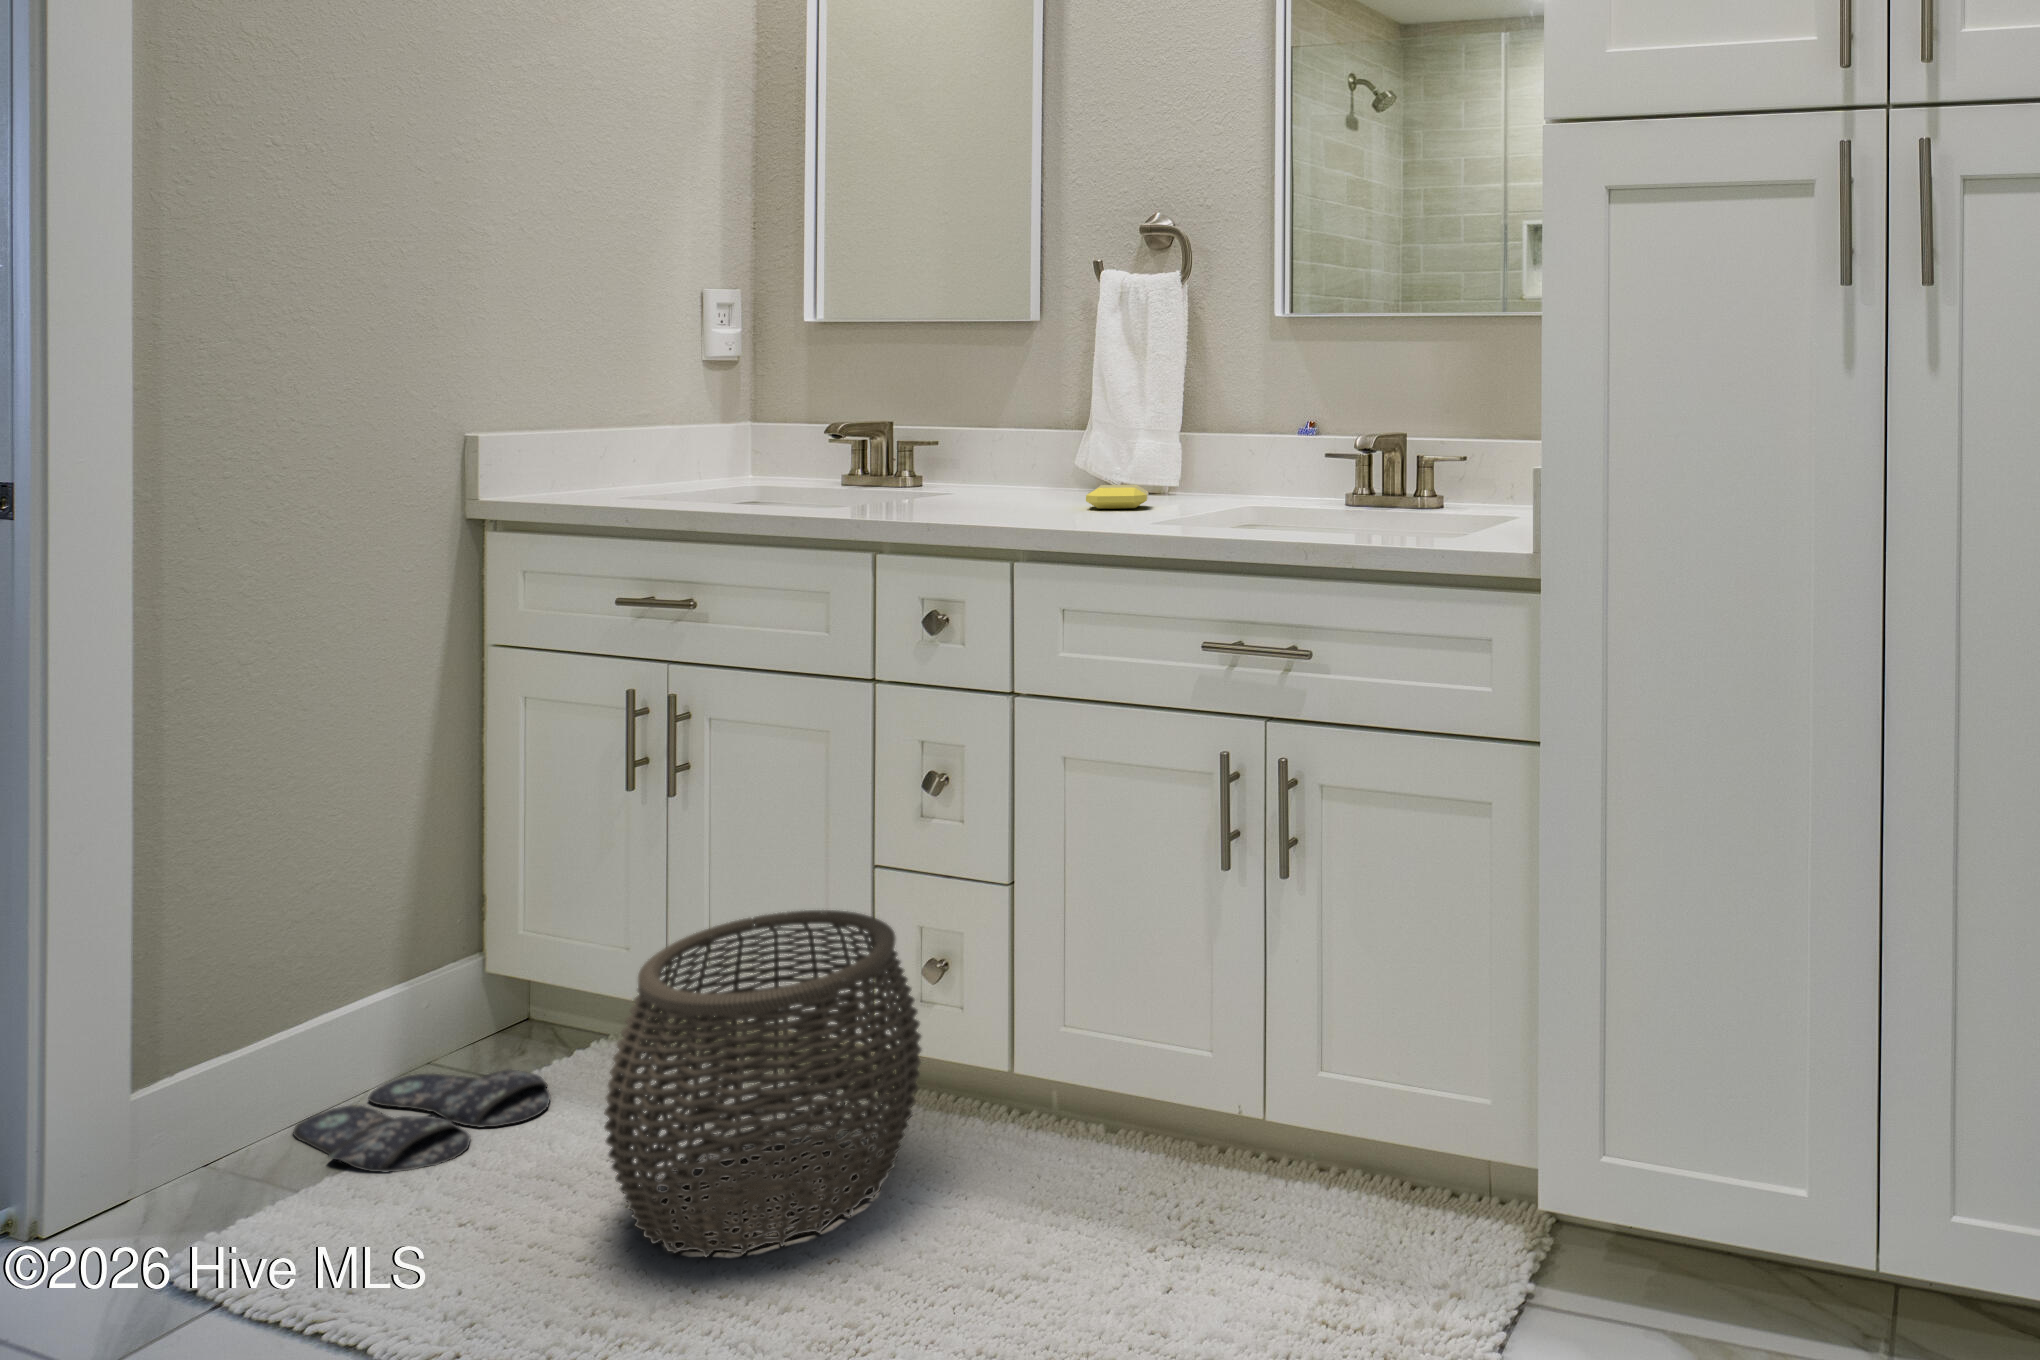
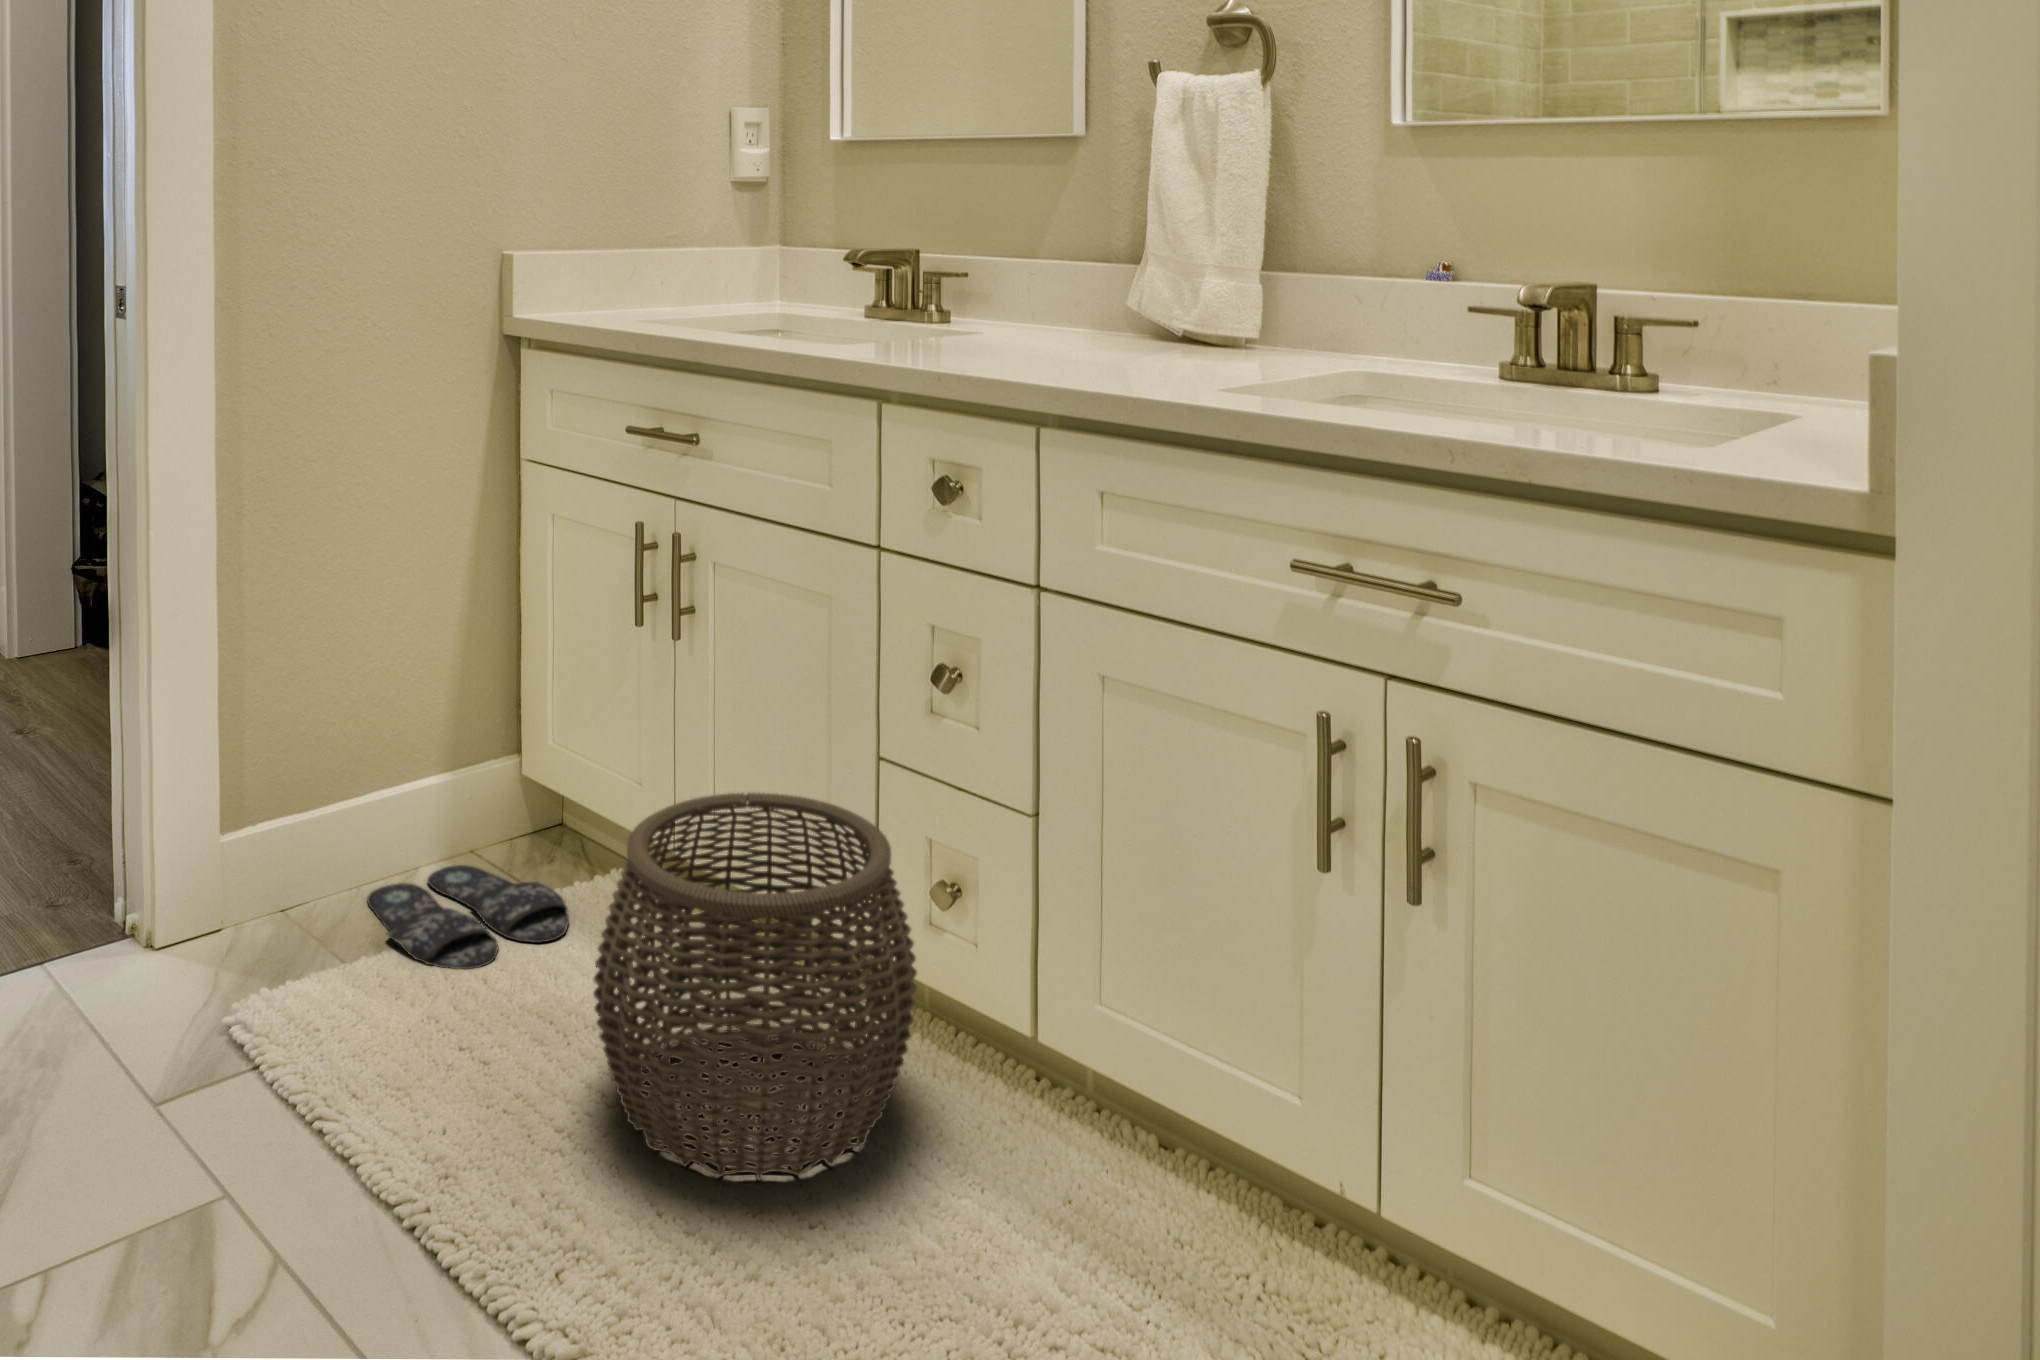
soap bar: present [1086,485,1148,509] -> none [1134,334,1214,365]

